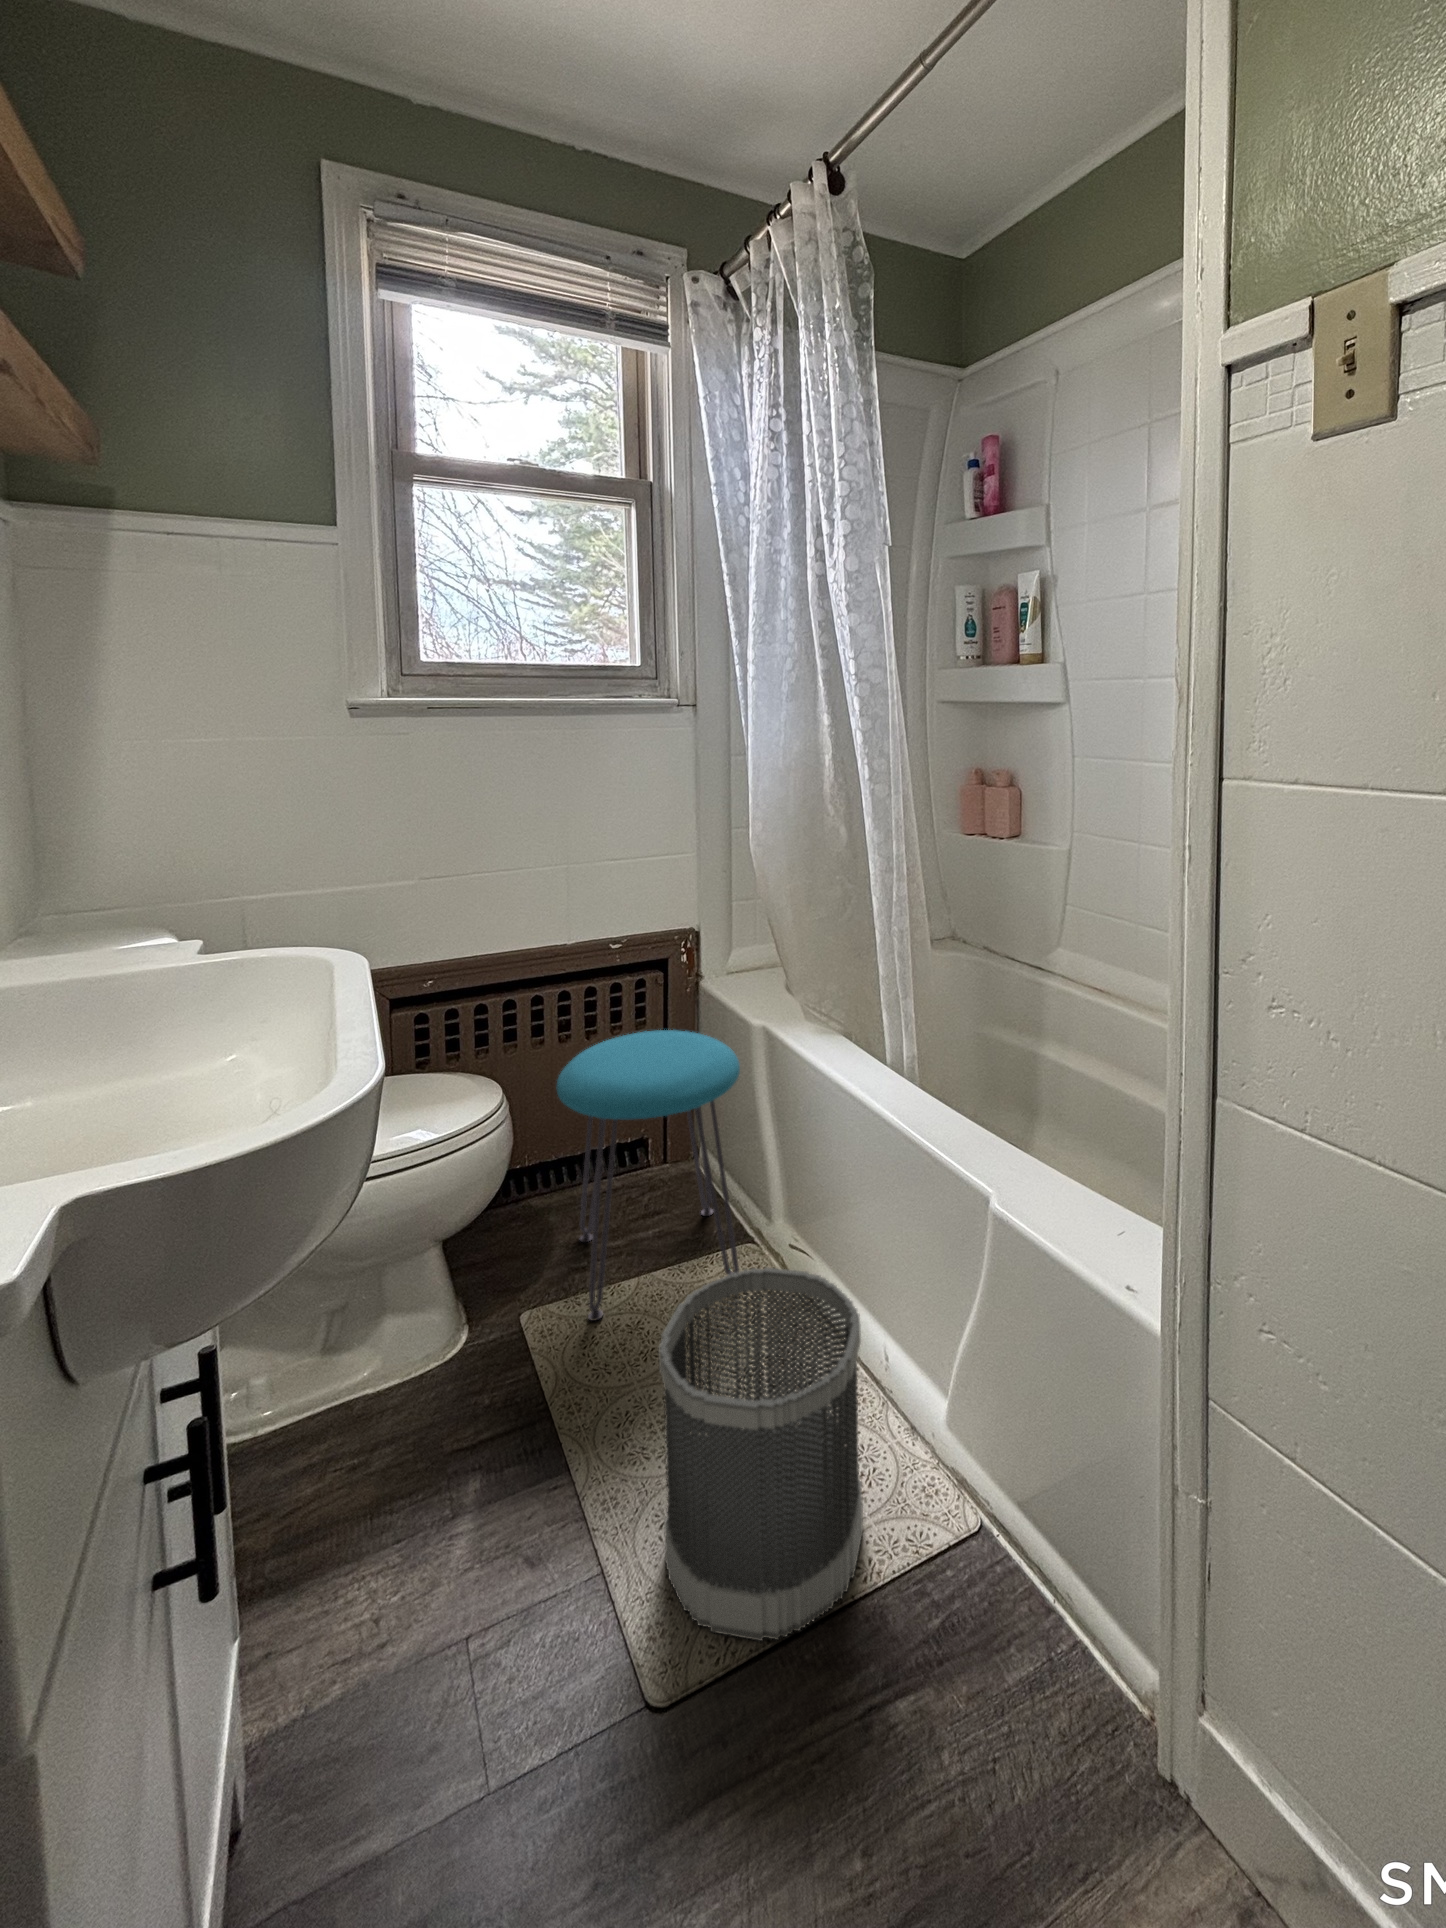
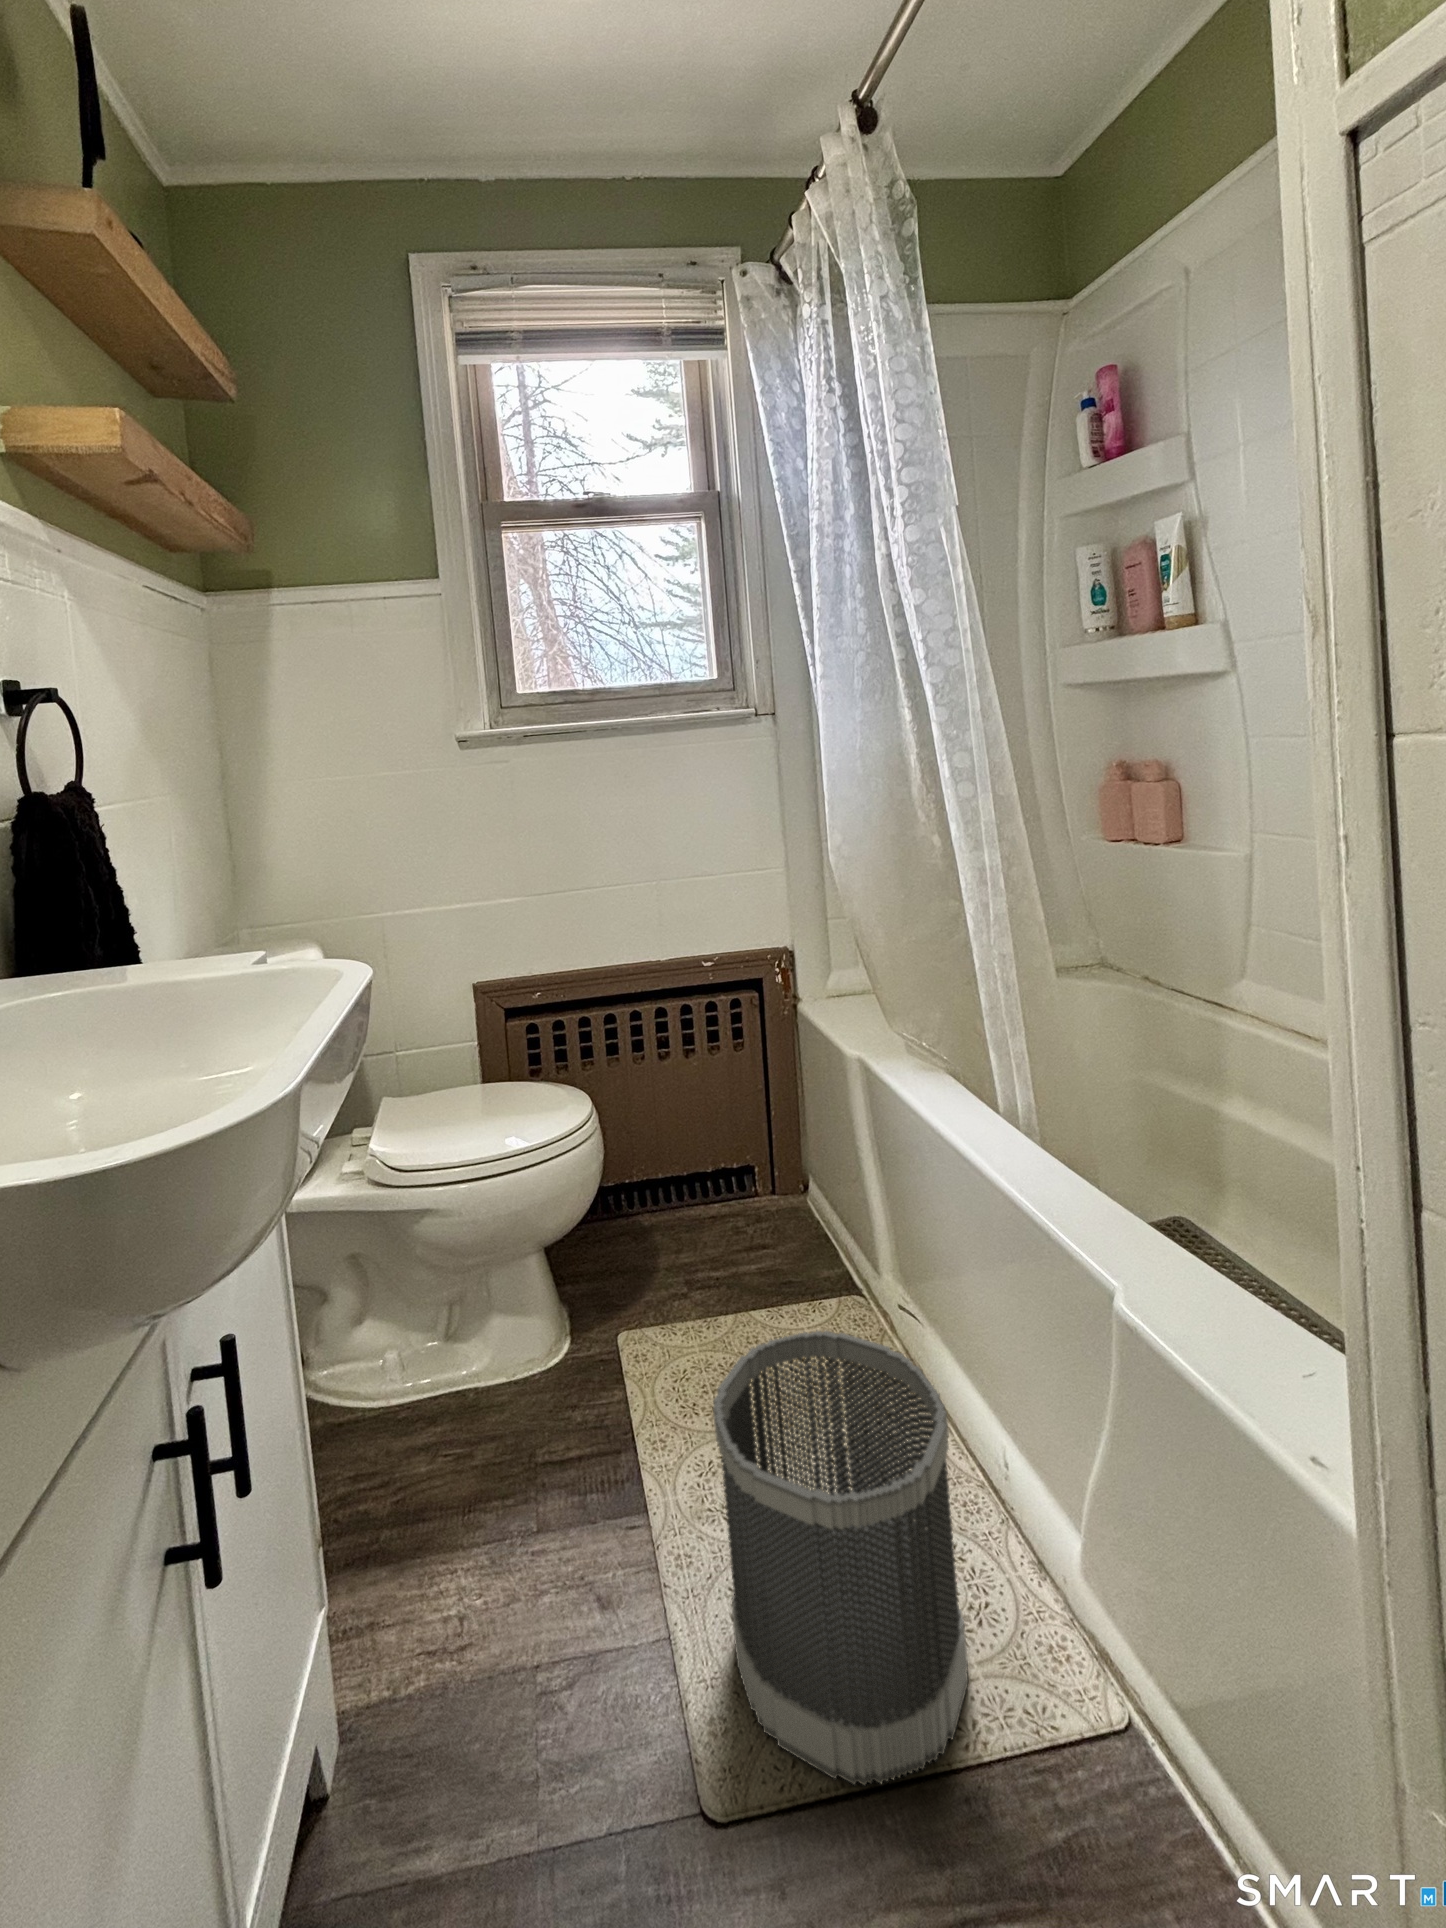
stool: present [557,1030,740,1321] -> none [643,1055,841,1353]

